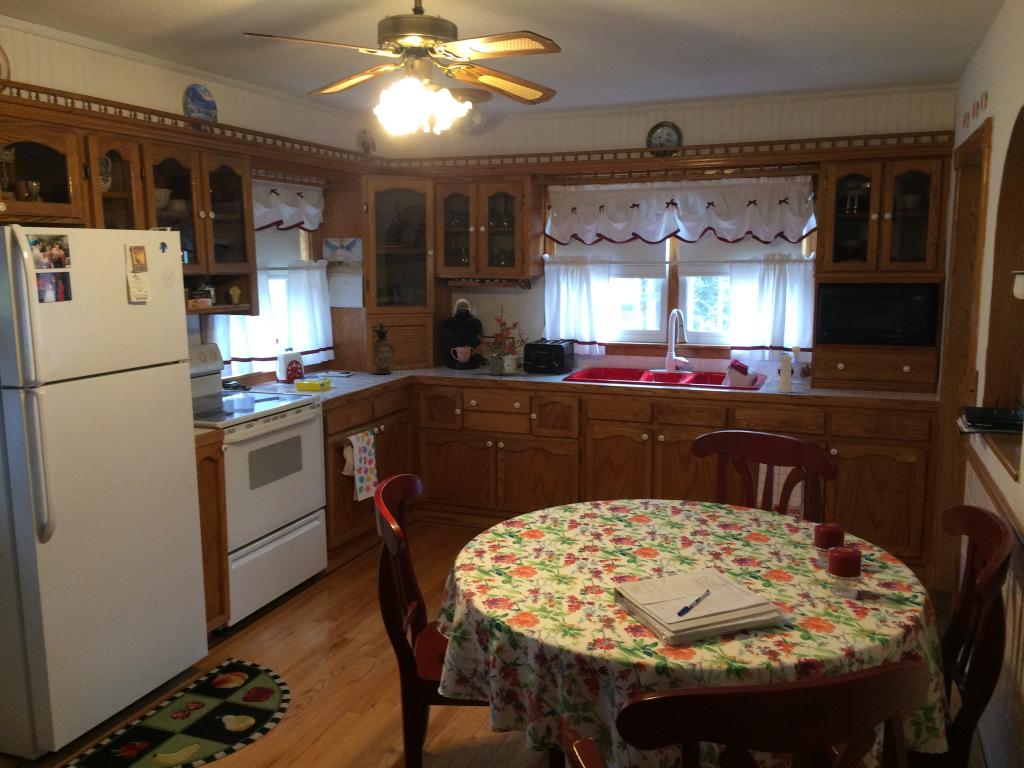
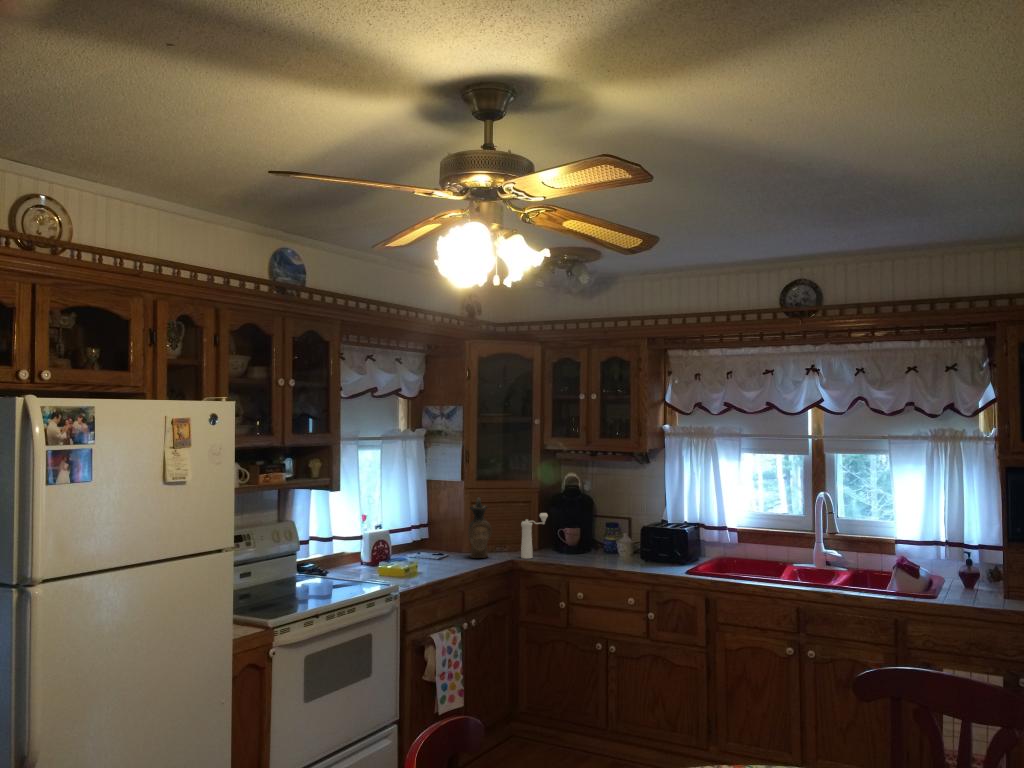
potted plant: present [467,308,529,375] -> none [570,482,648,564]
pepper mill: present [779,346,800,393] -> present [521,513,548,559]

